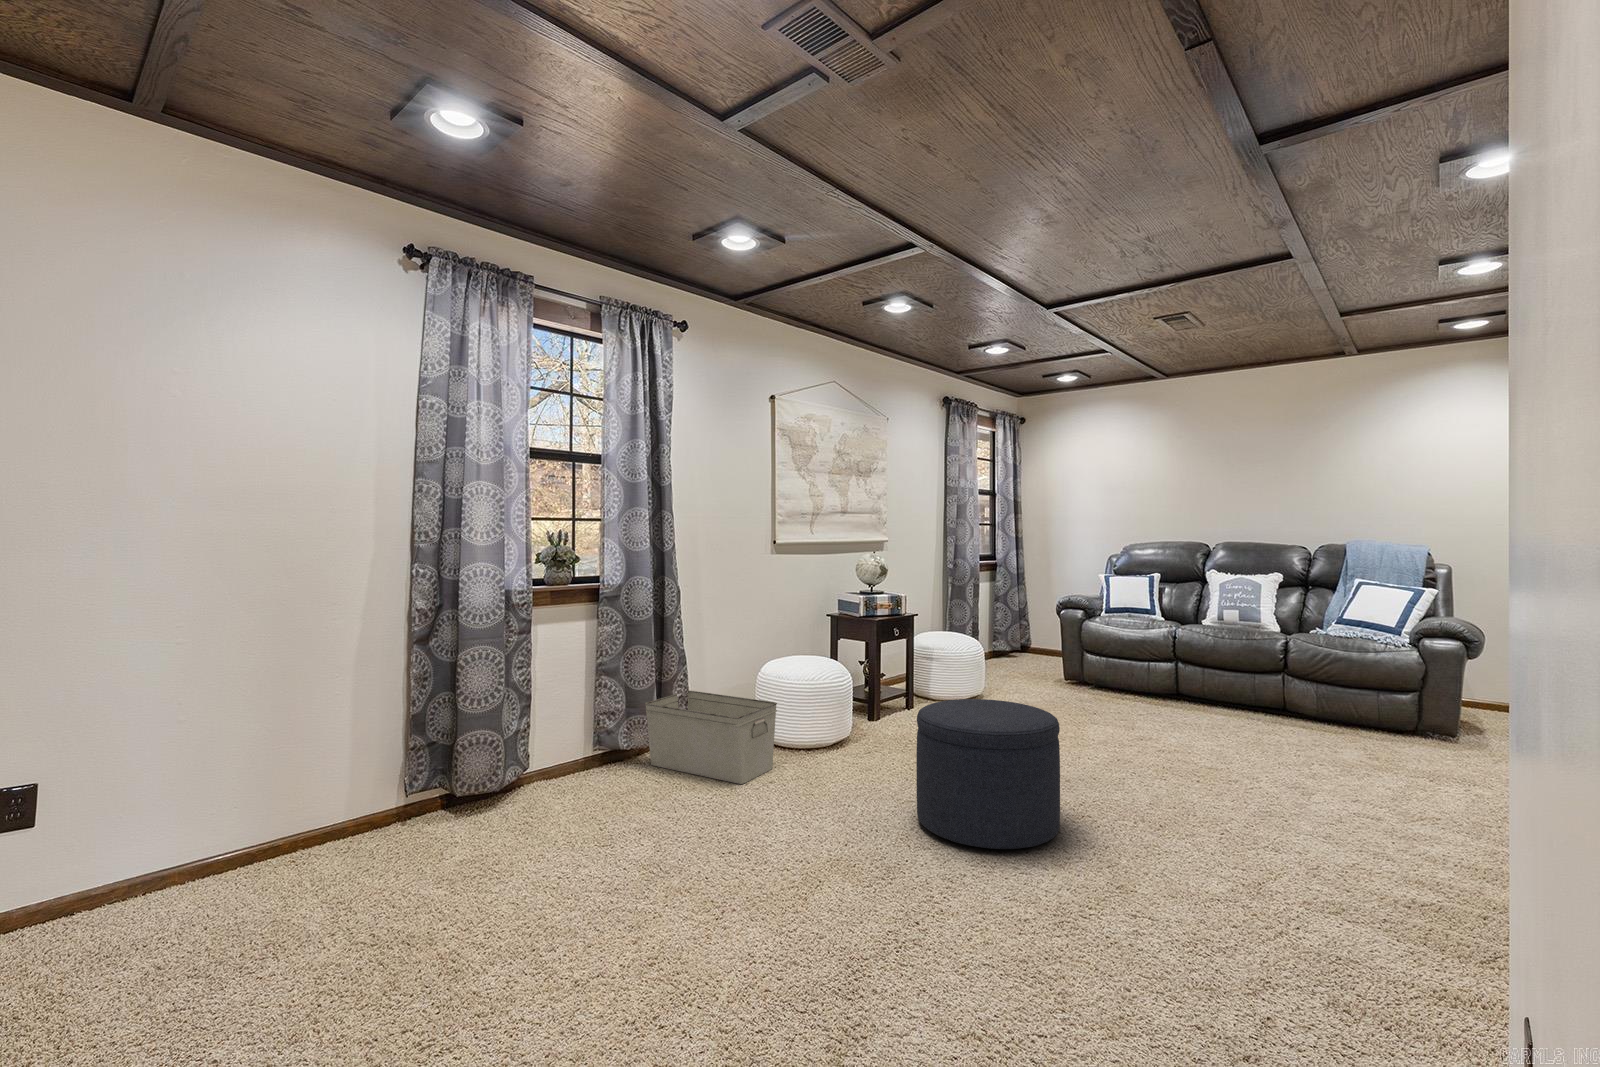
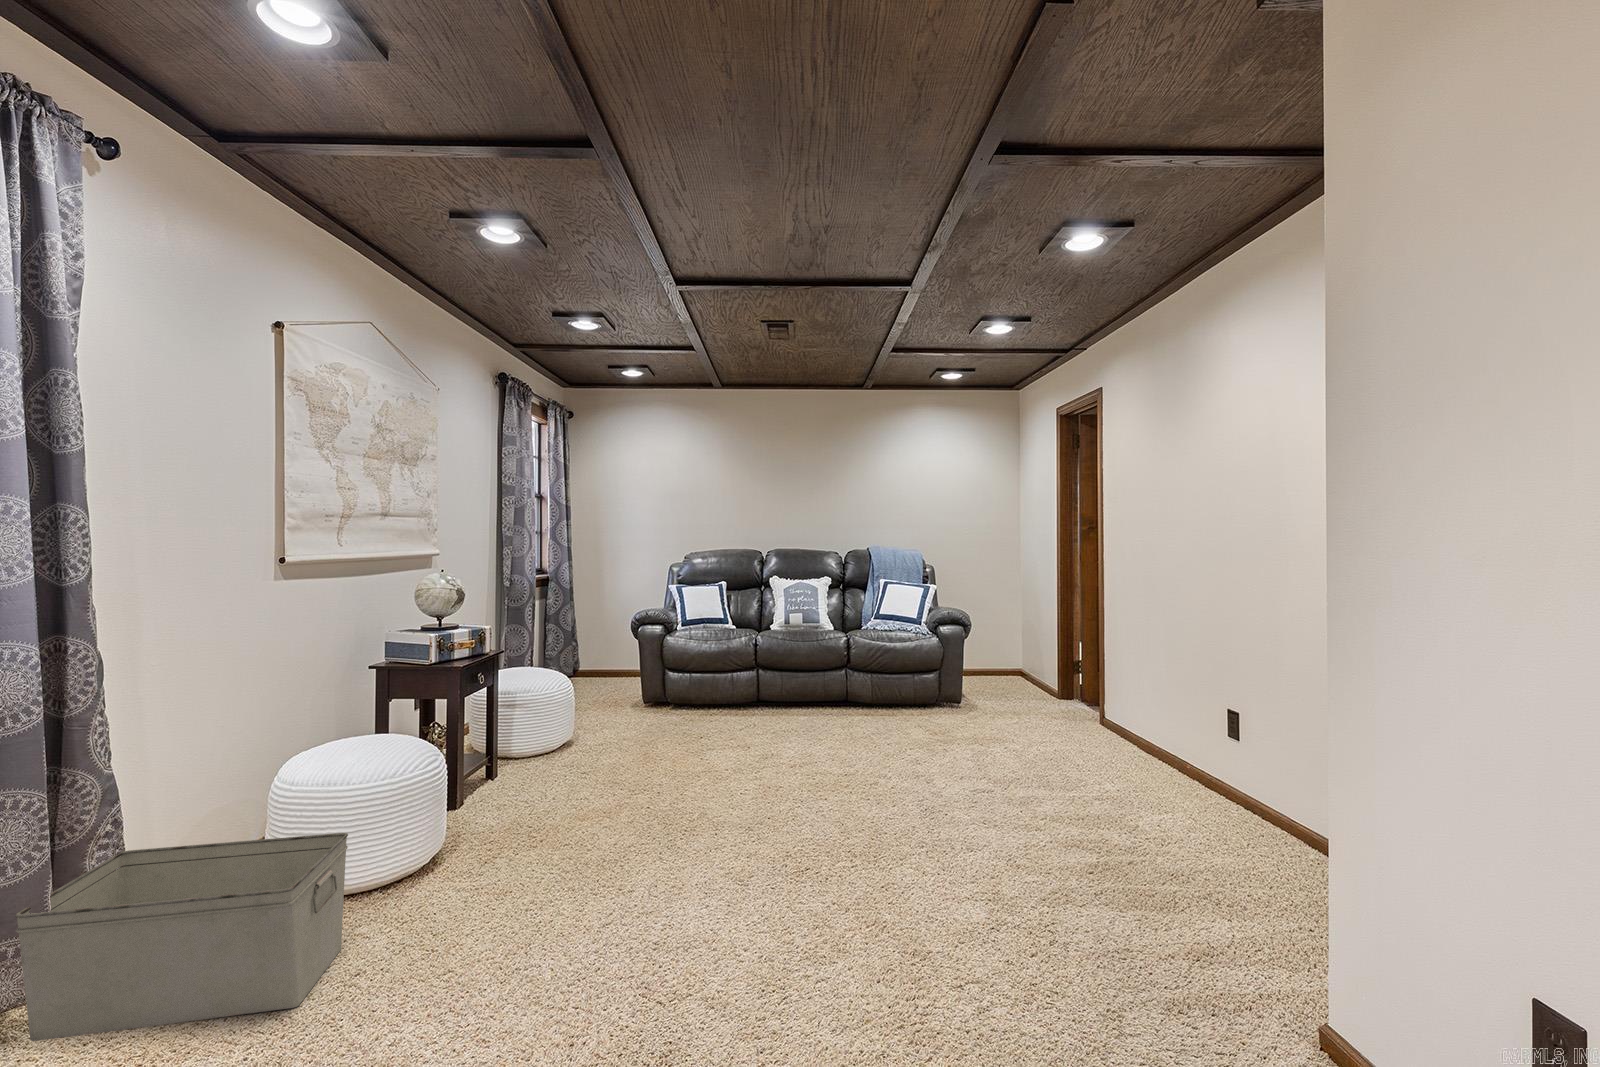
ottoman: present [916,699,1060,849] -> none [636,758,820,979]

